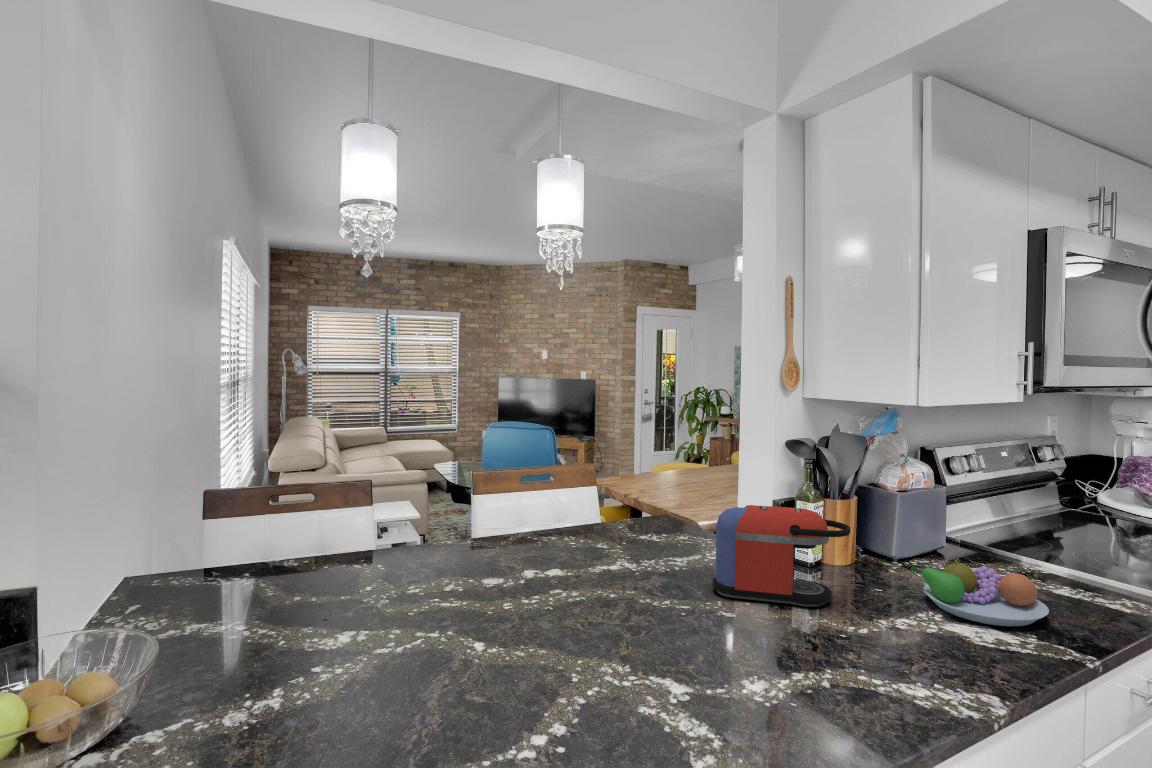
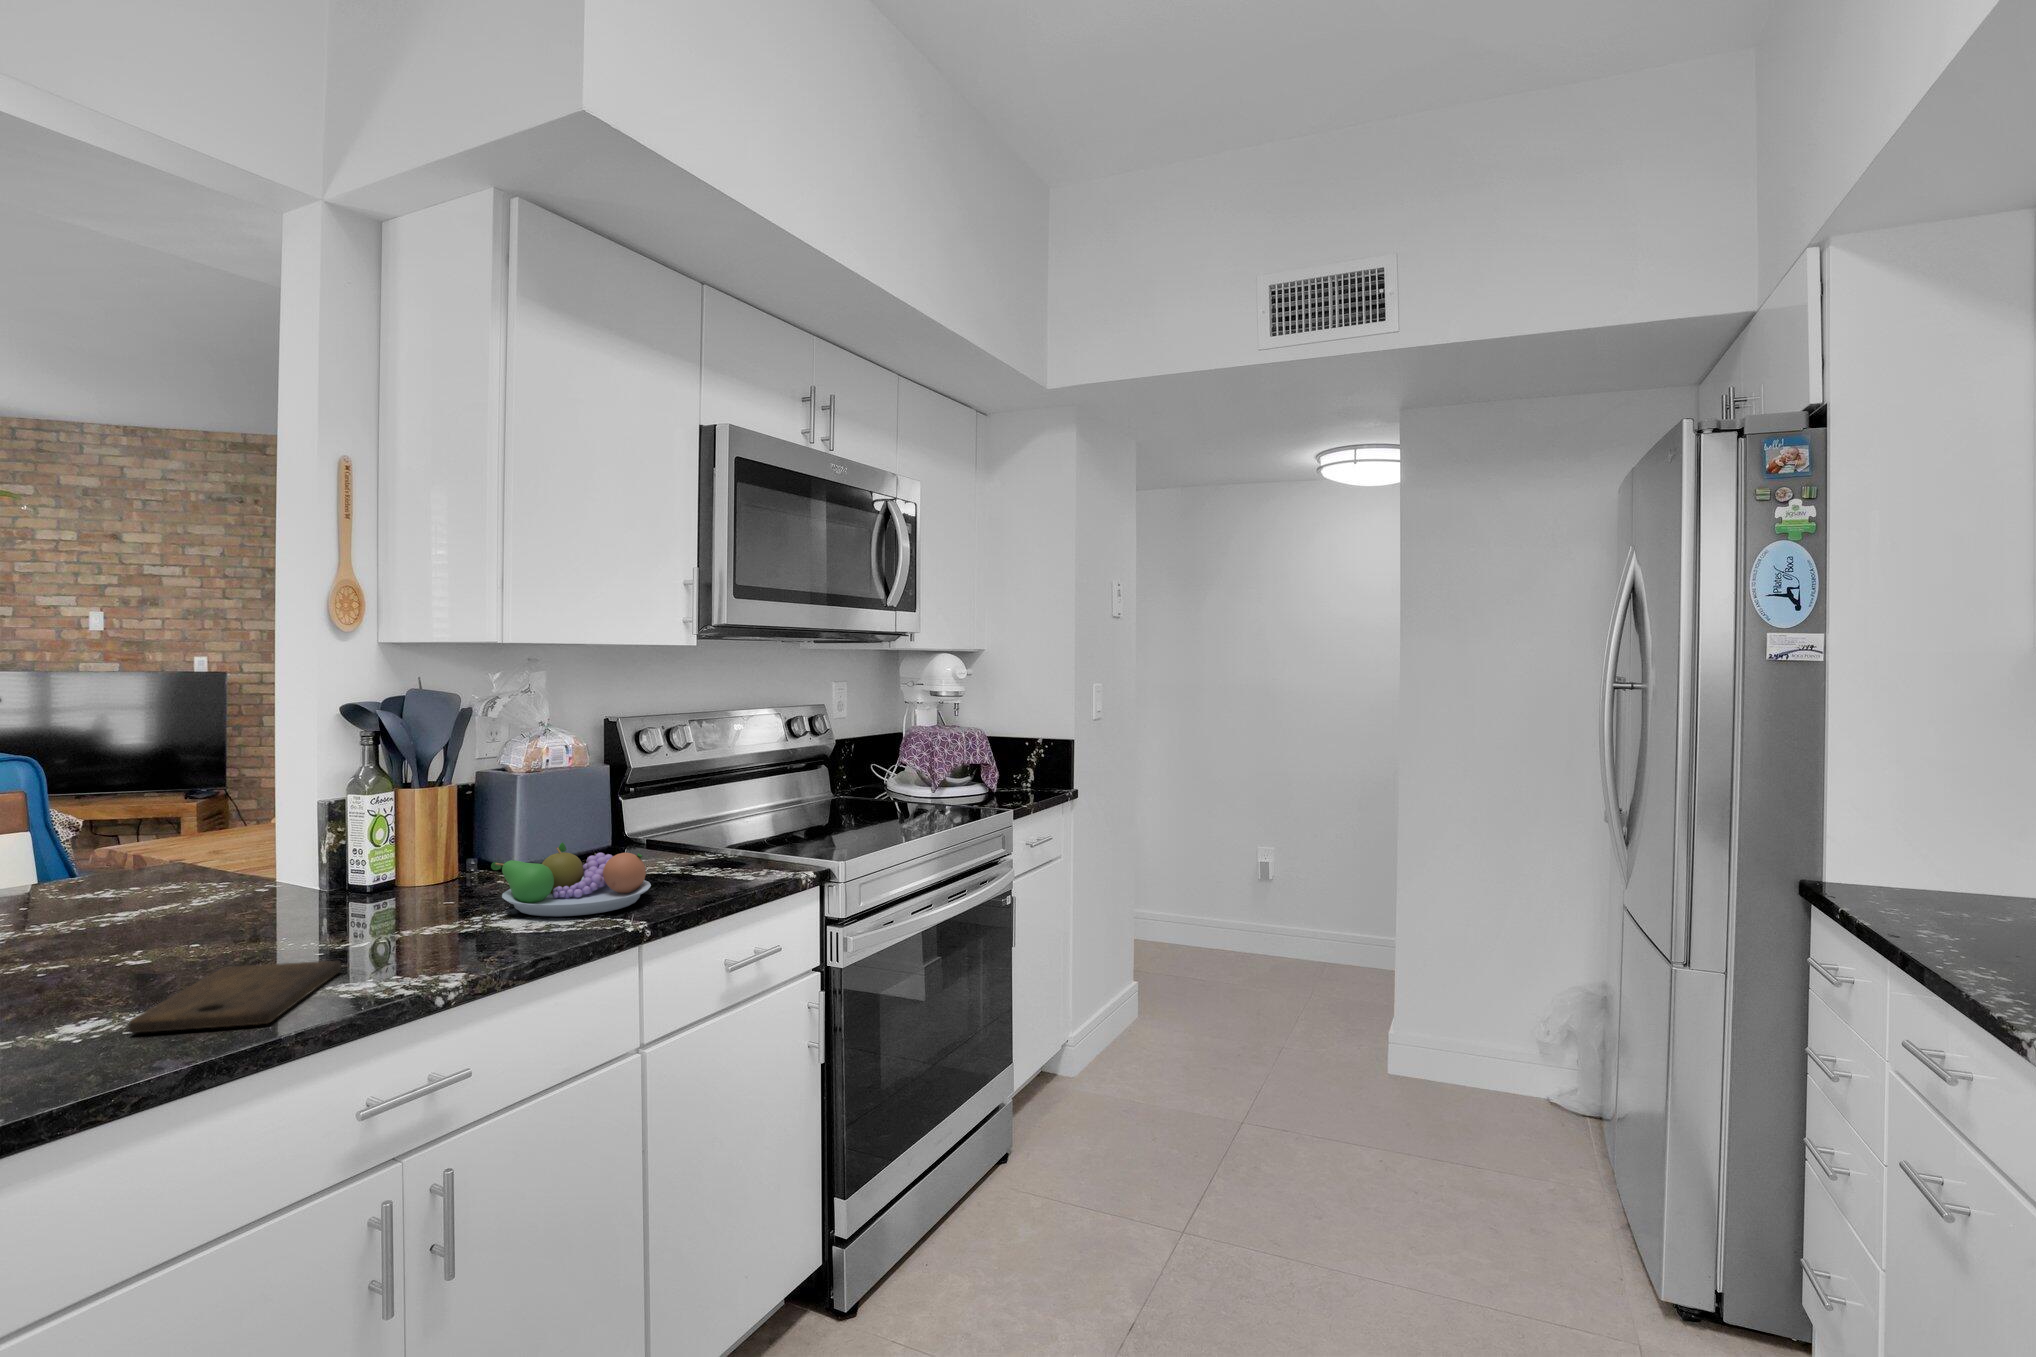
coffee maker: present [712,505,850,607] -> none [142,792,382,945]
cutting board: none [796,639,889,718] -> present [129,961,341,1033]

